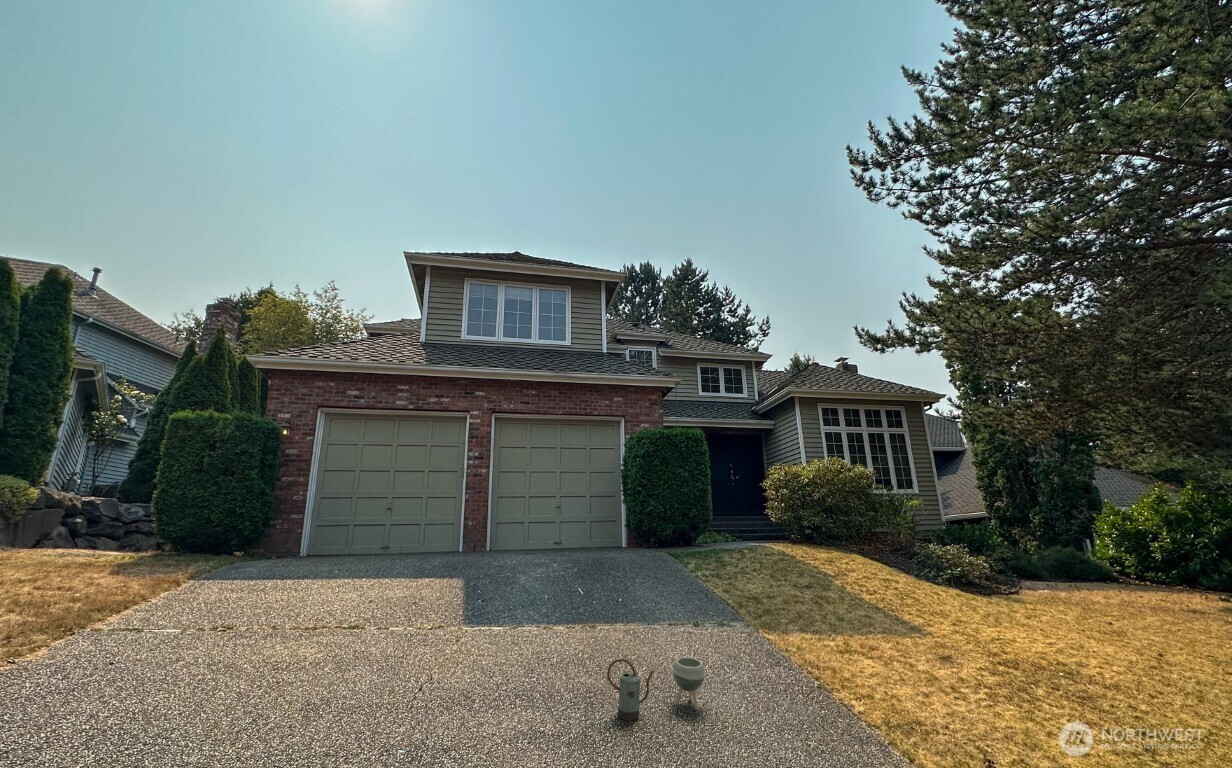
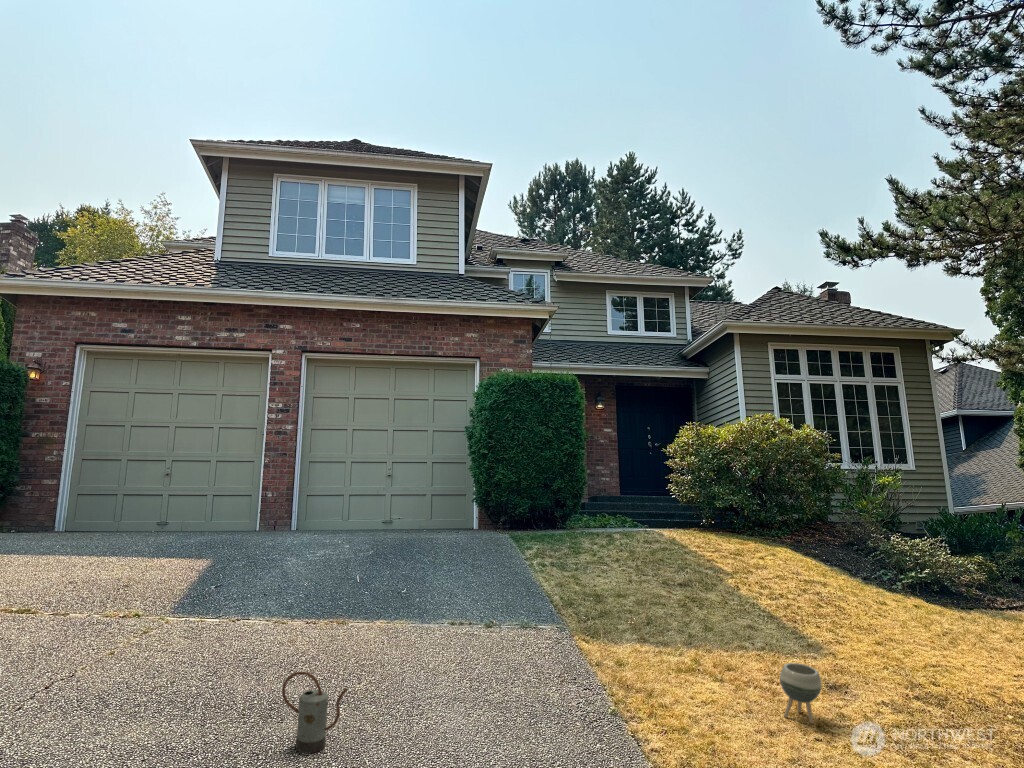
planter: present [673,657,705,710] -> present [780,663,822,724]

